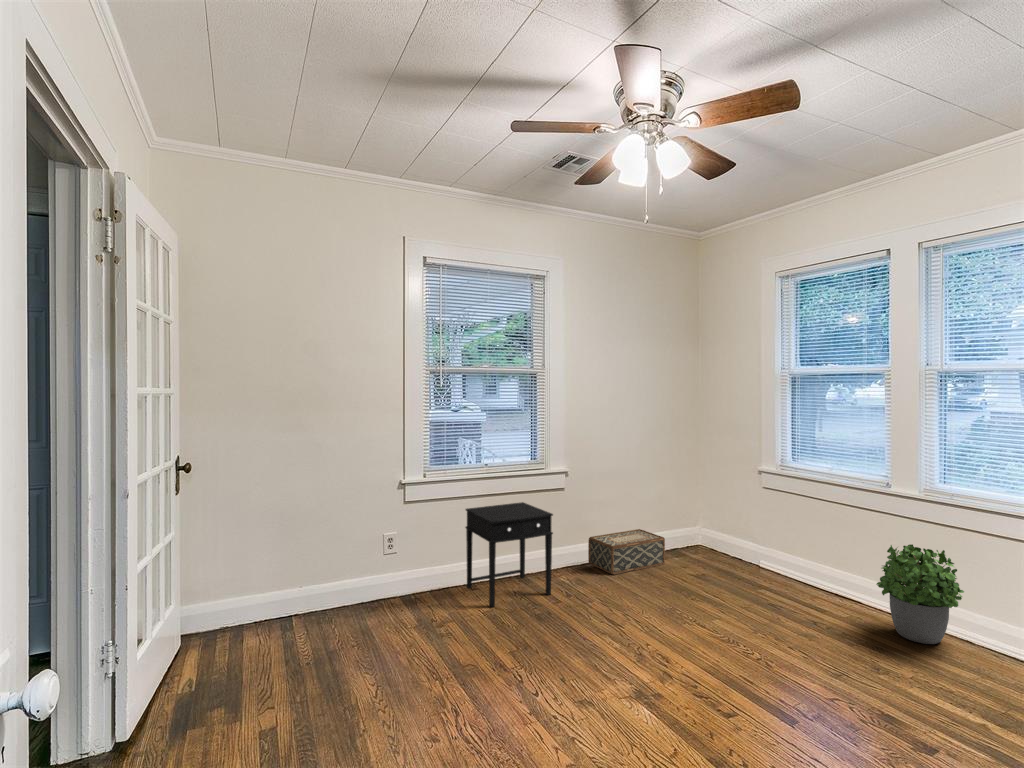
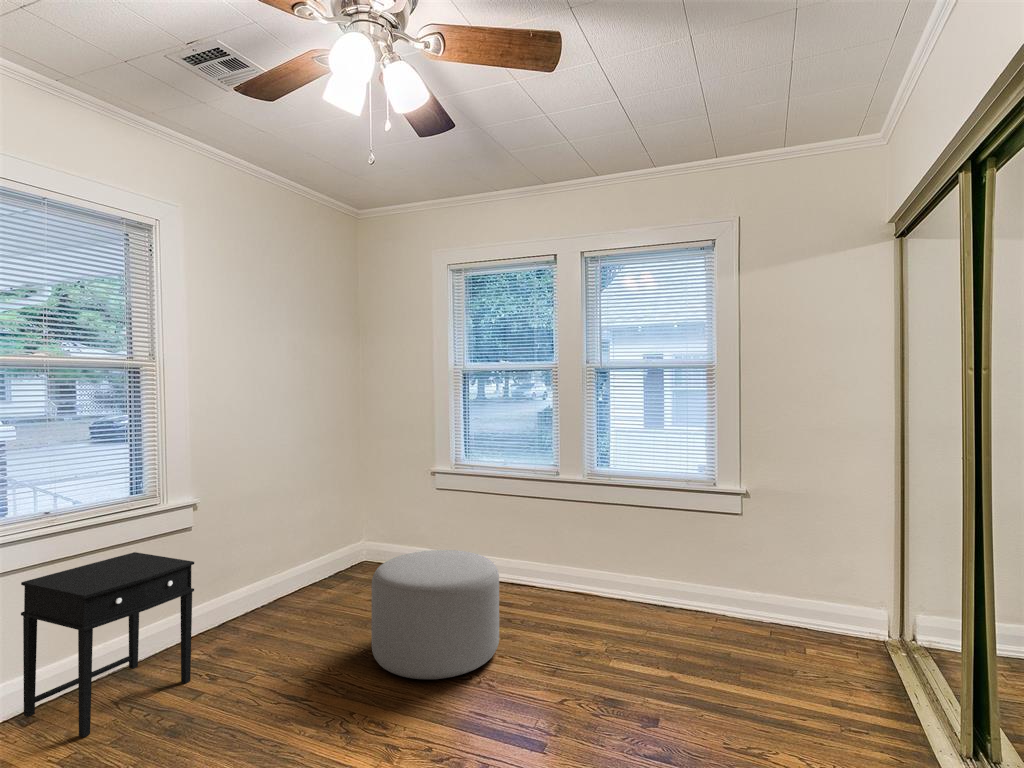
woven basket: present [588,529,665,575] -> none [237,558,337,625]
ottoman: none [674,539,792,648] -> present [372,550,499,679]
potted plant: present [876,544,964,644] -> none [557,524,624,615]

